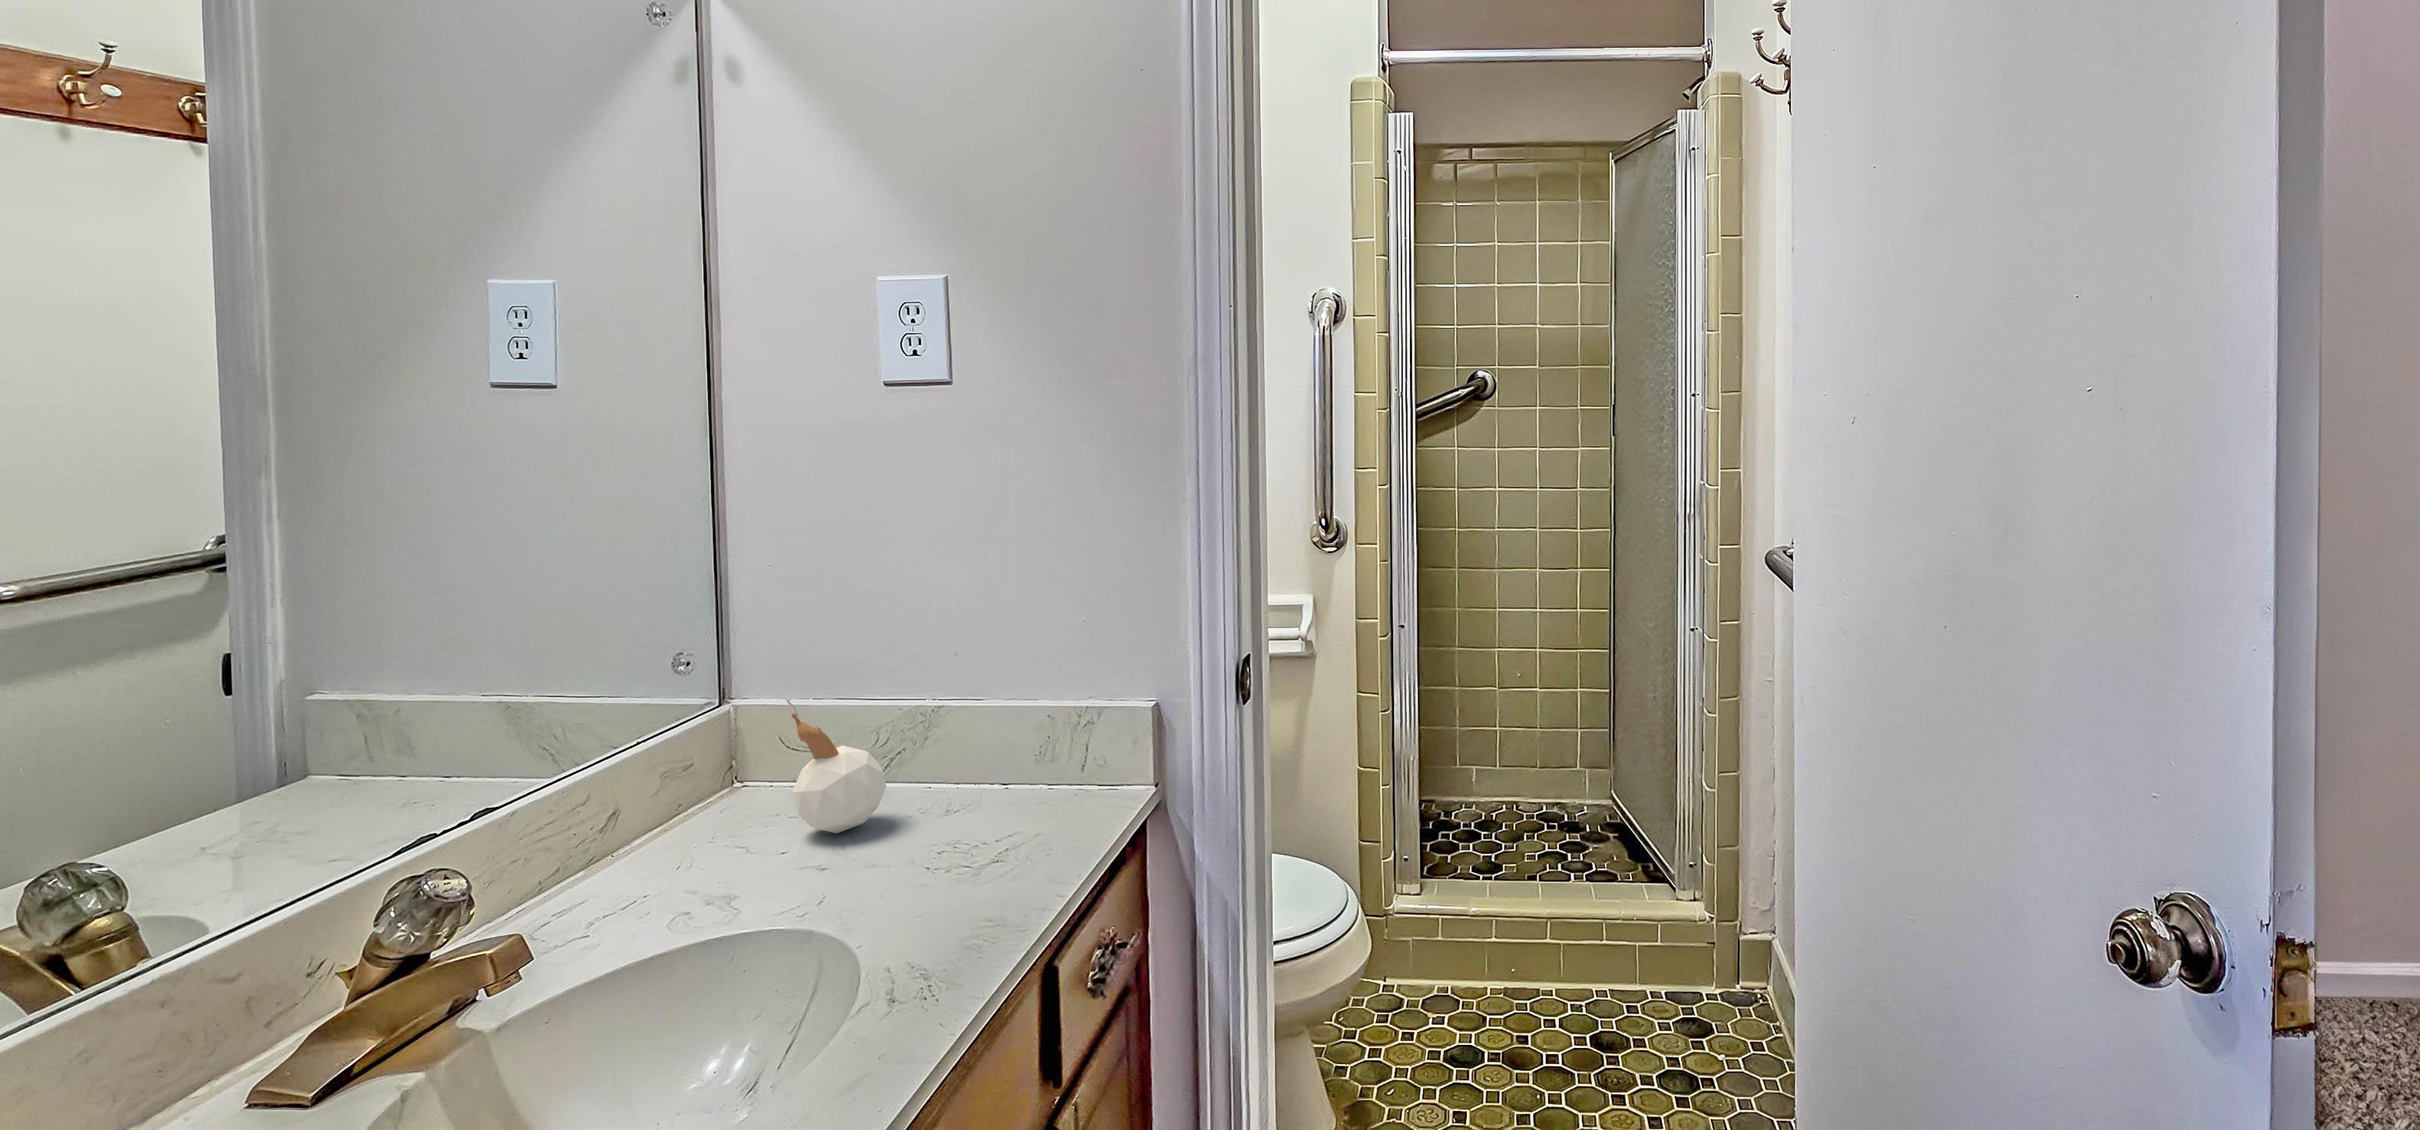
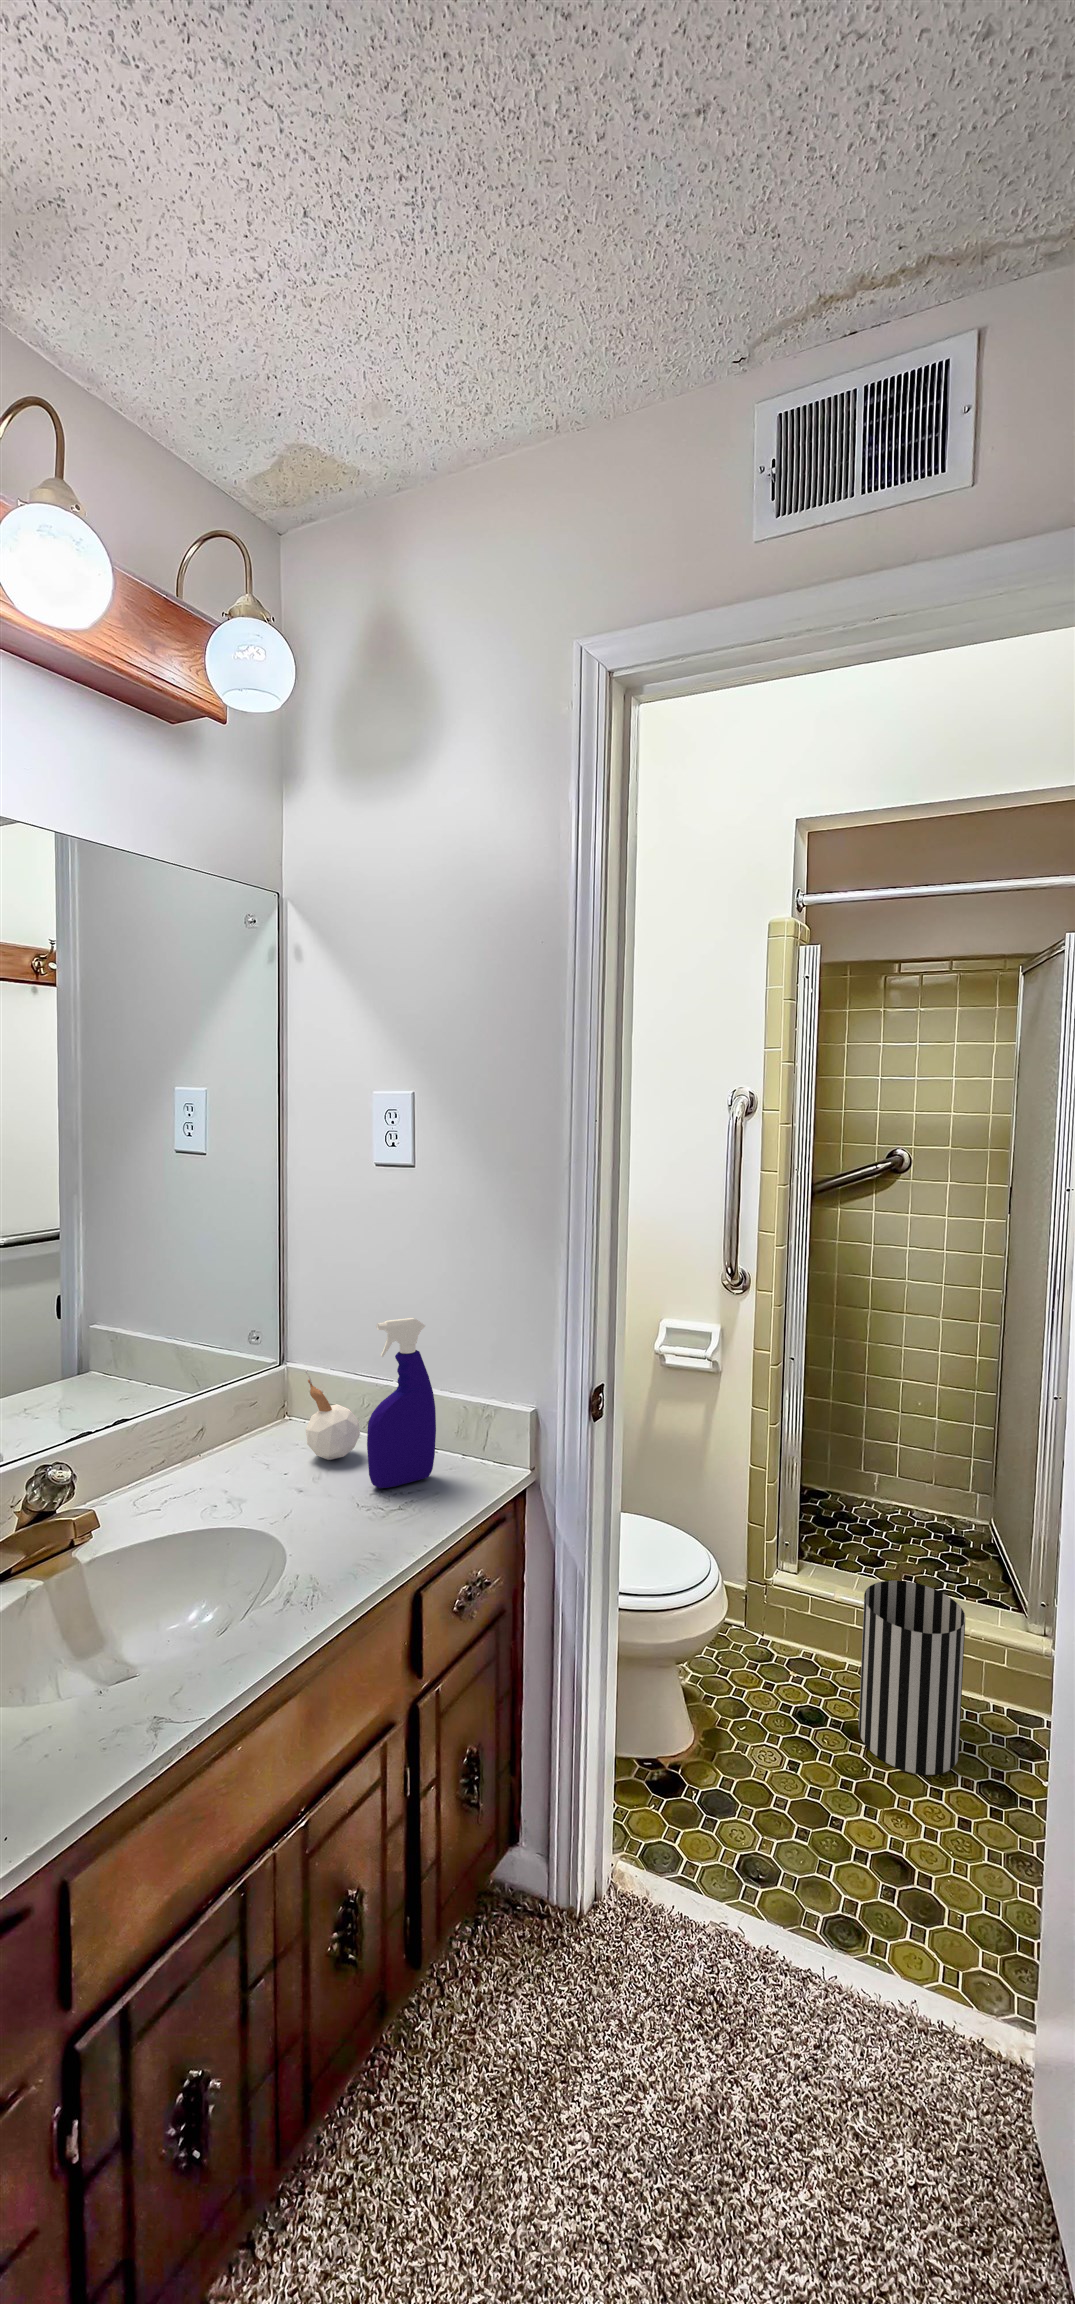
spray bottle: none [922,589,1024,851] -> present [367,1318,436,1488]
wastebasket: none [1517,867,1629,1087] -> present [859,1581,965,1775]

